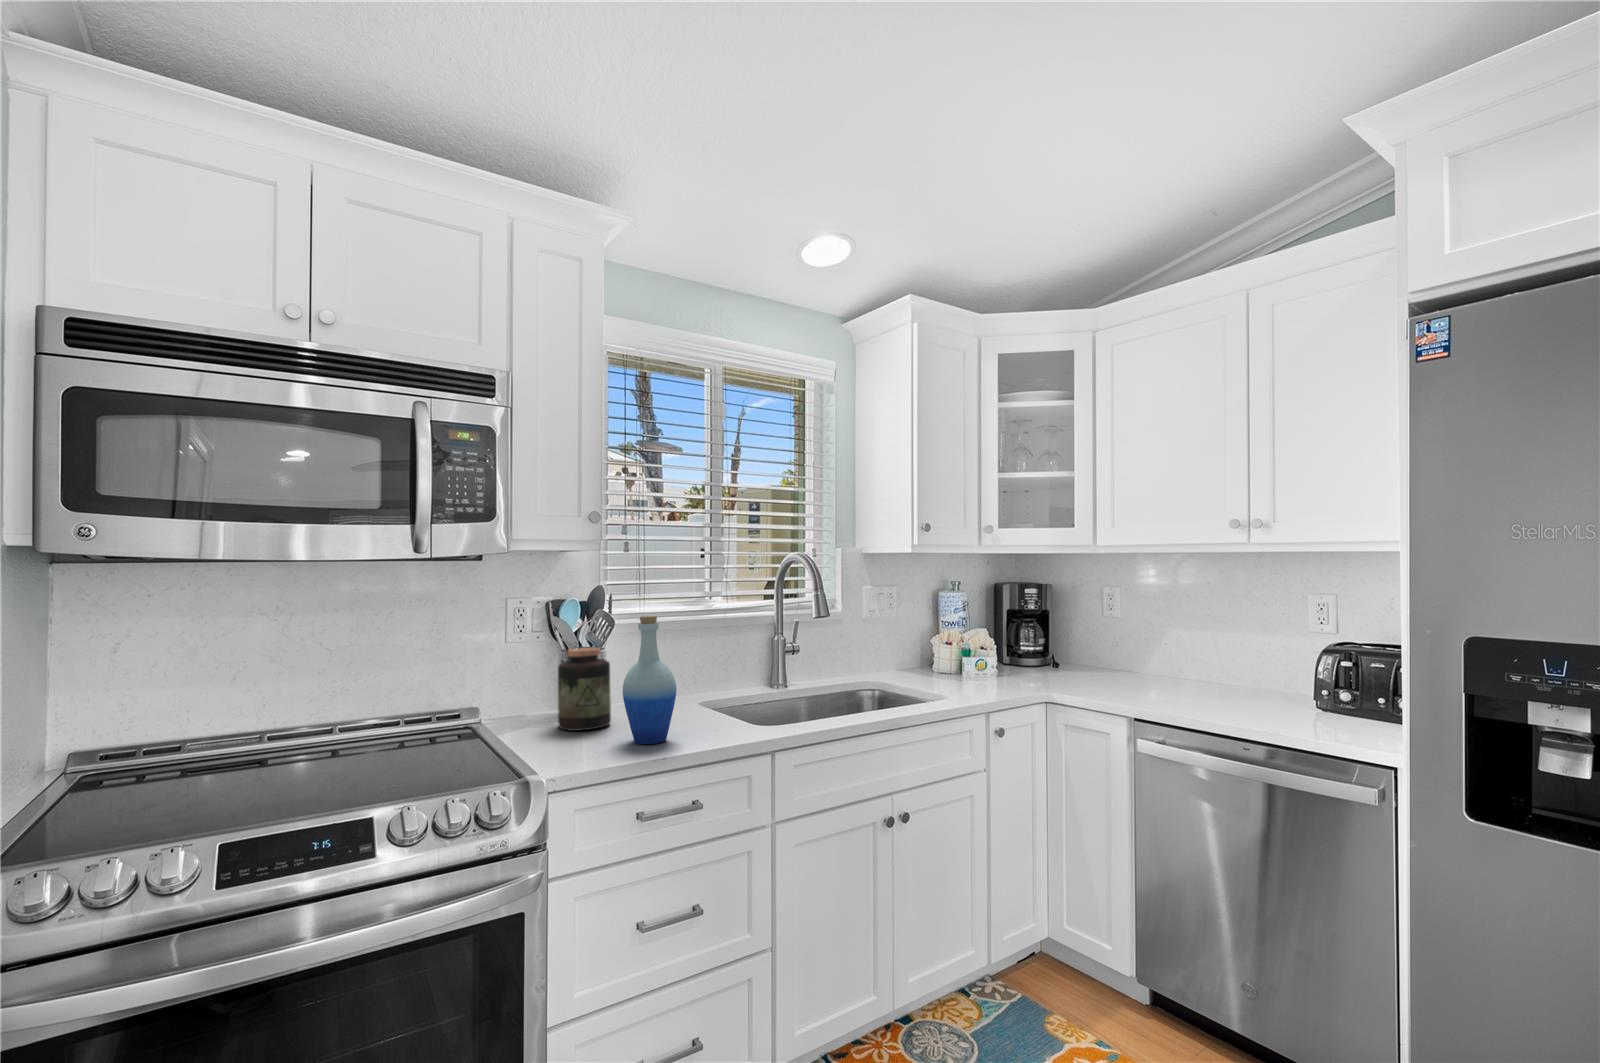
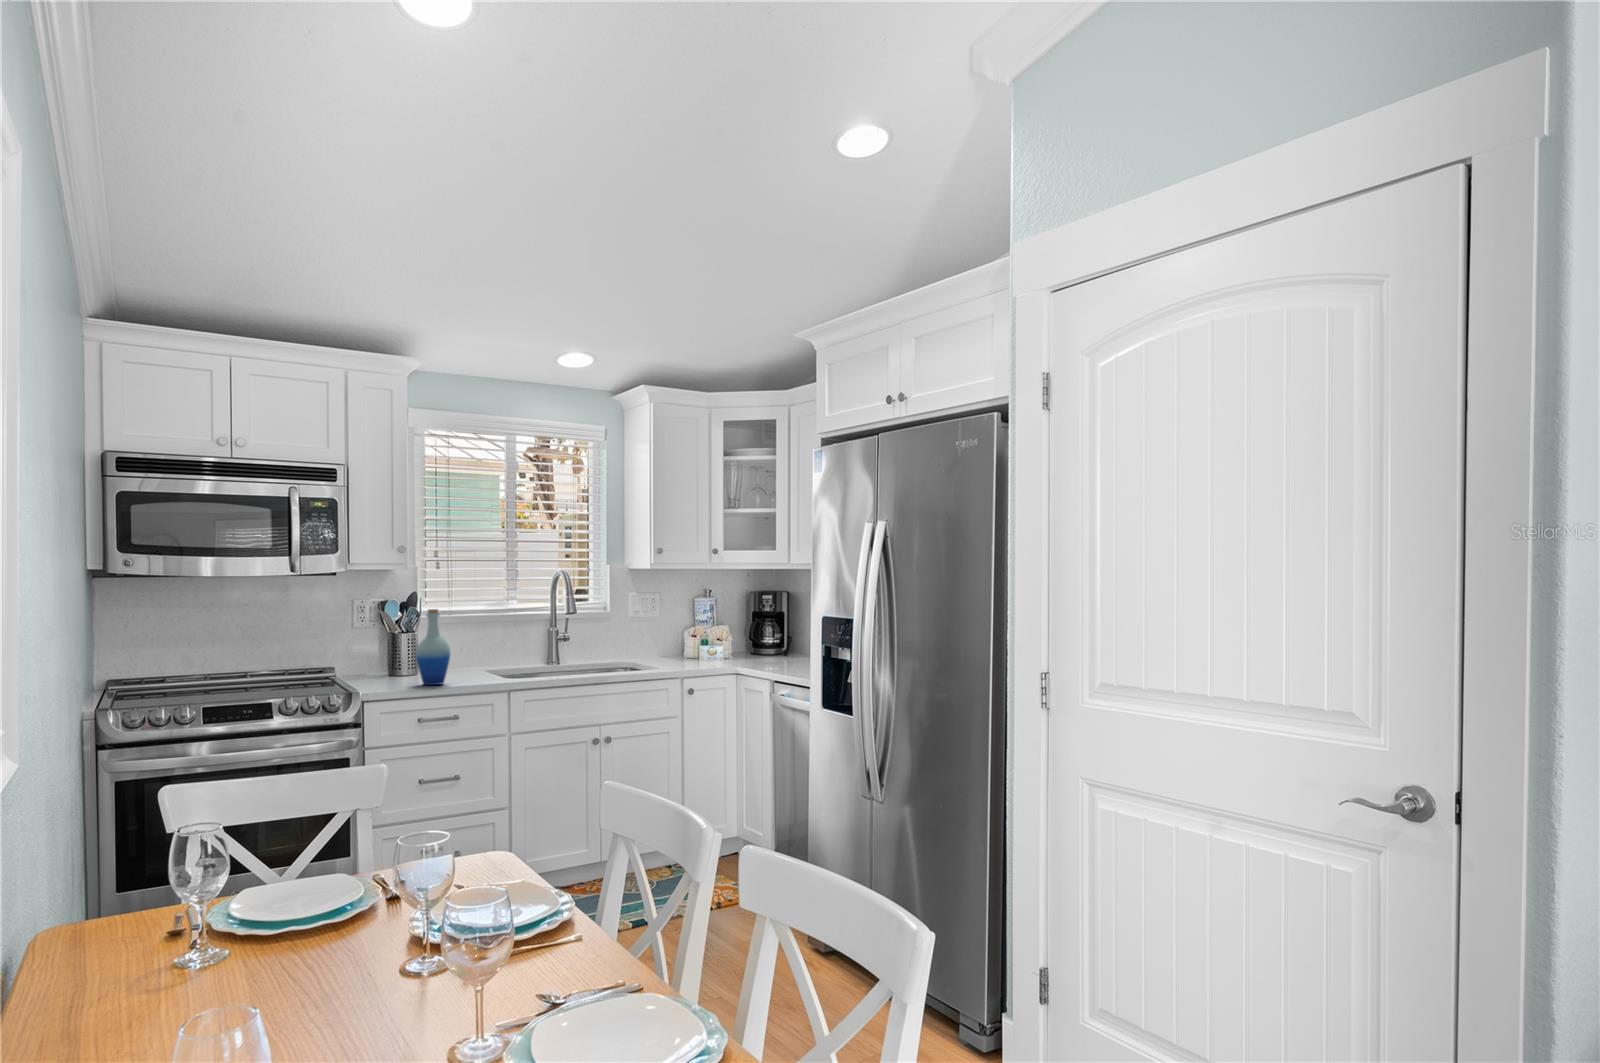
jar: present [558,648,611,731] -> none [380,631,415,681]

